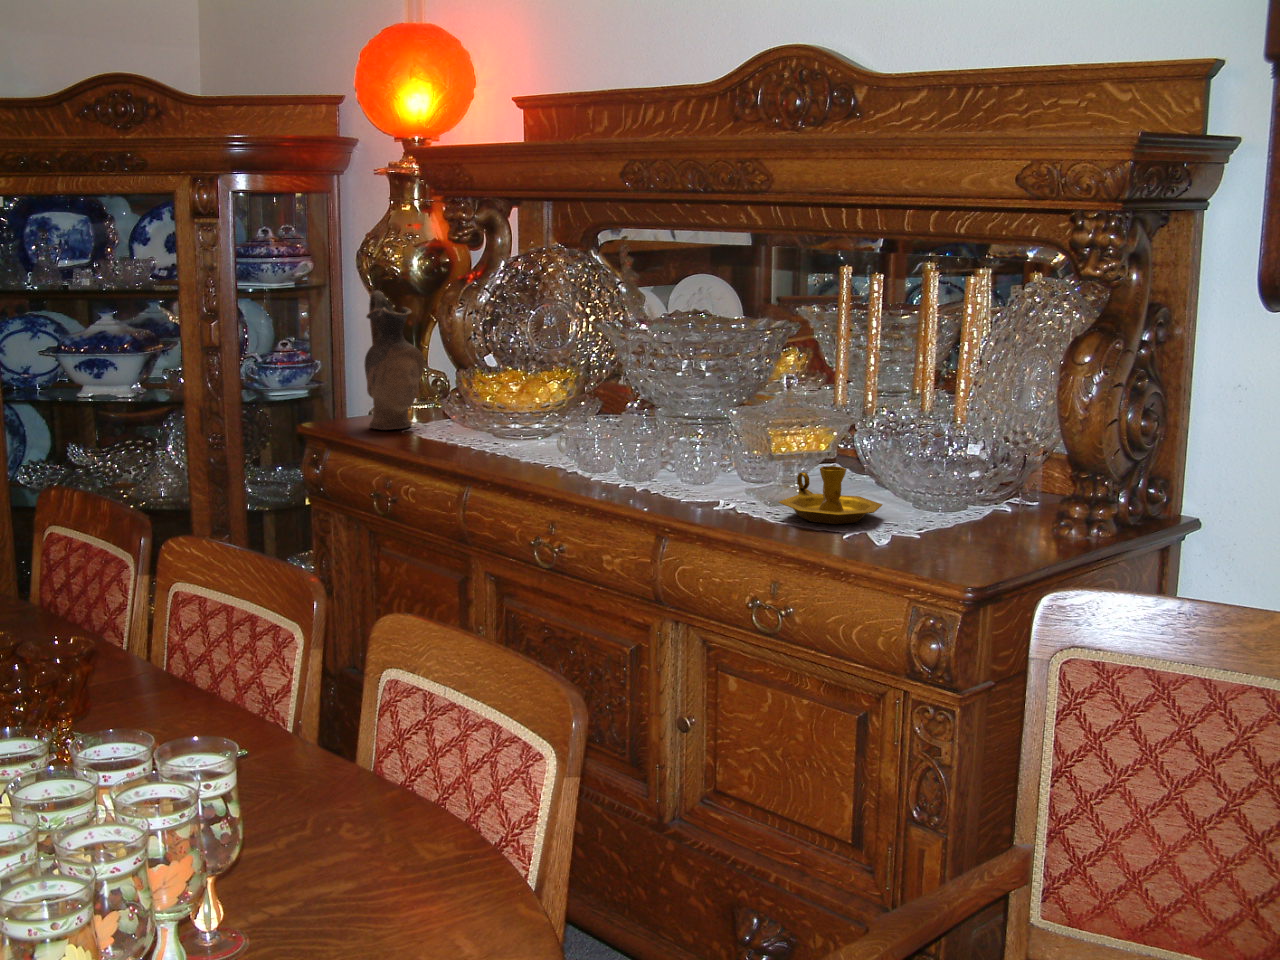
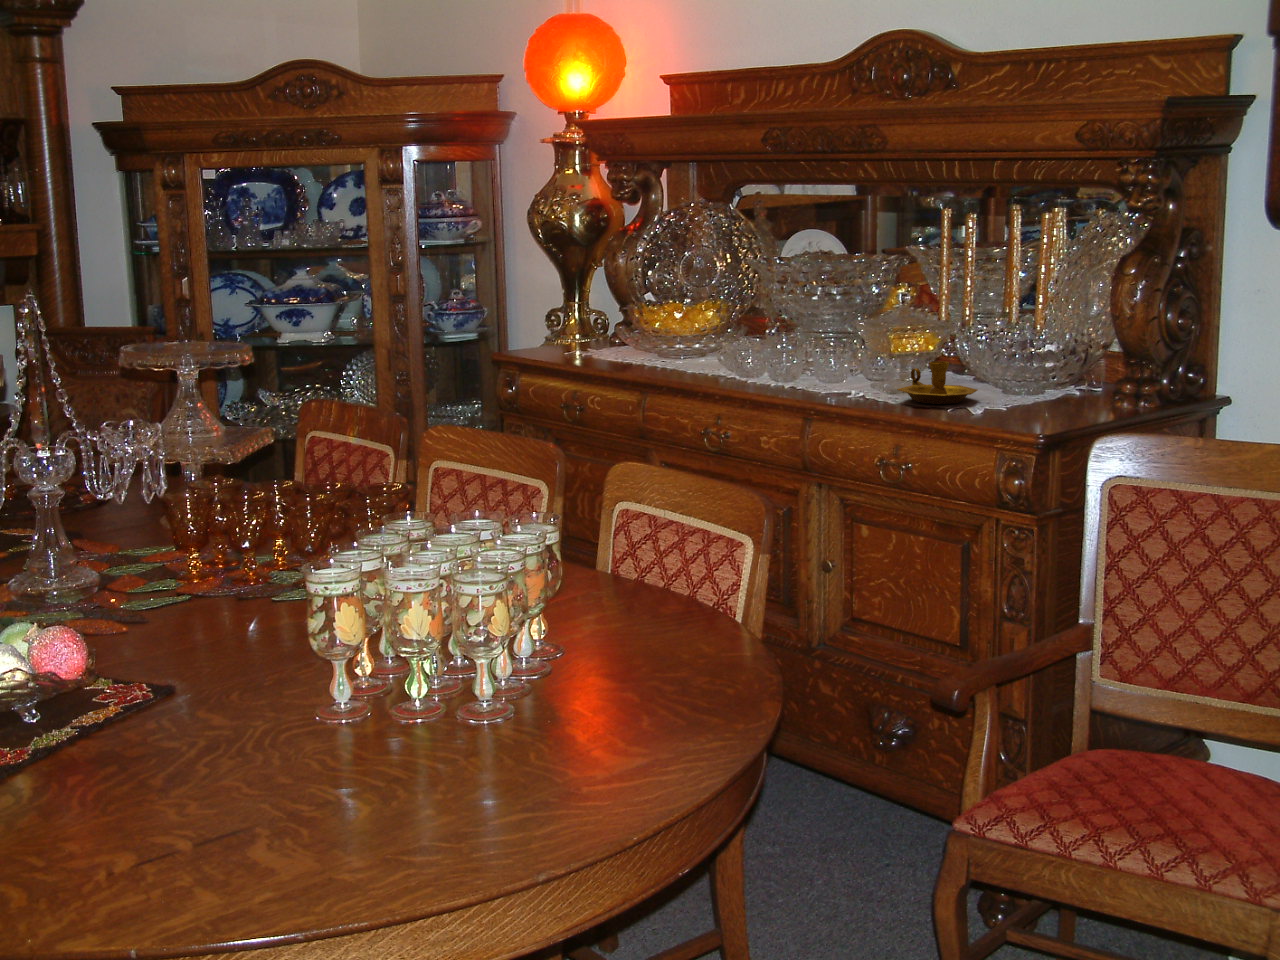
ceramic pitcher: present [364,290,425,430] -> none [546,241,595,356]

